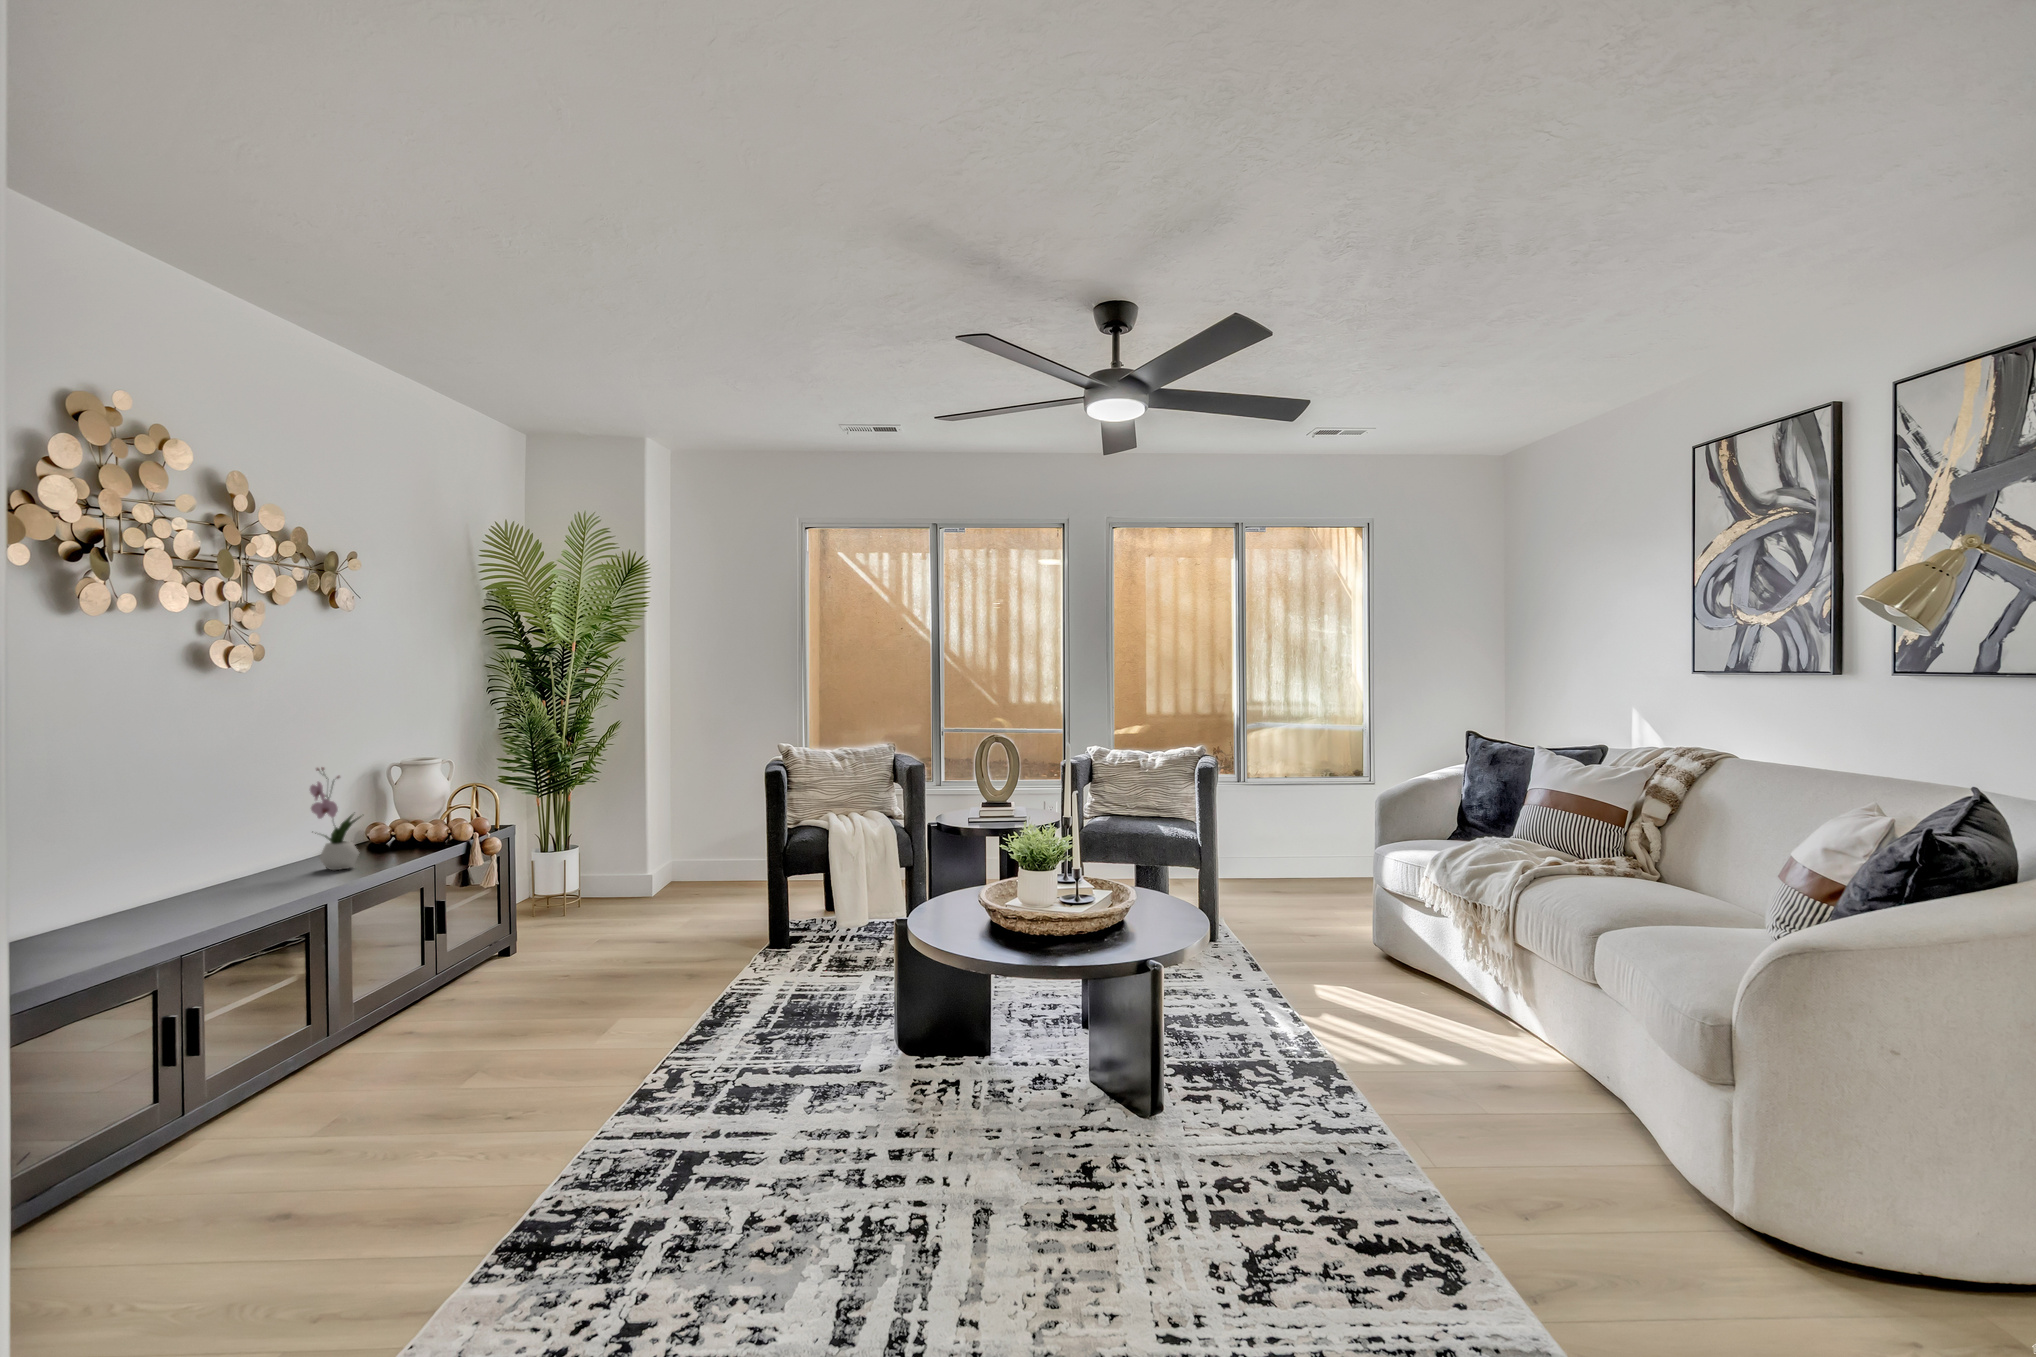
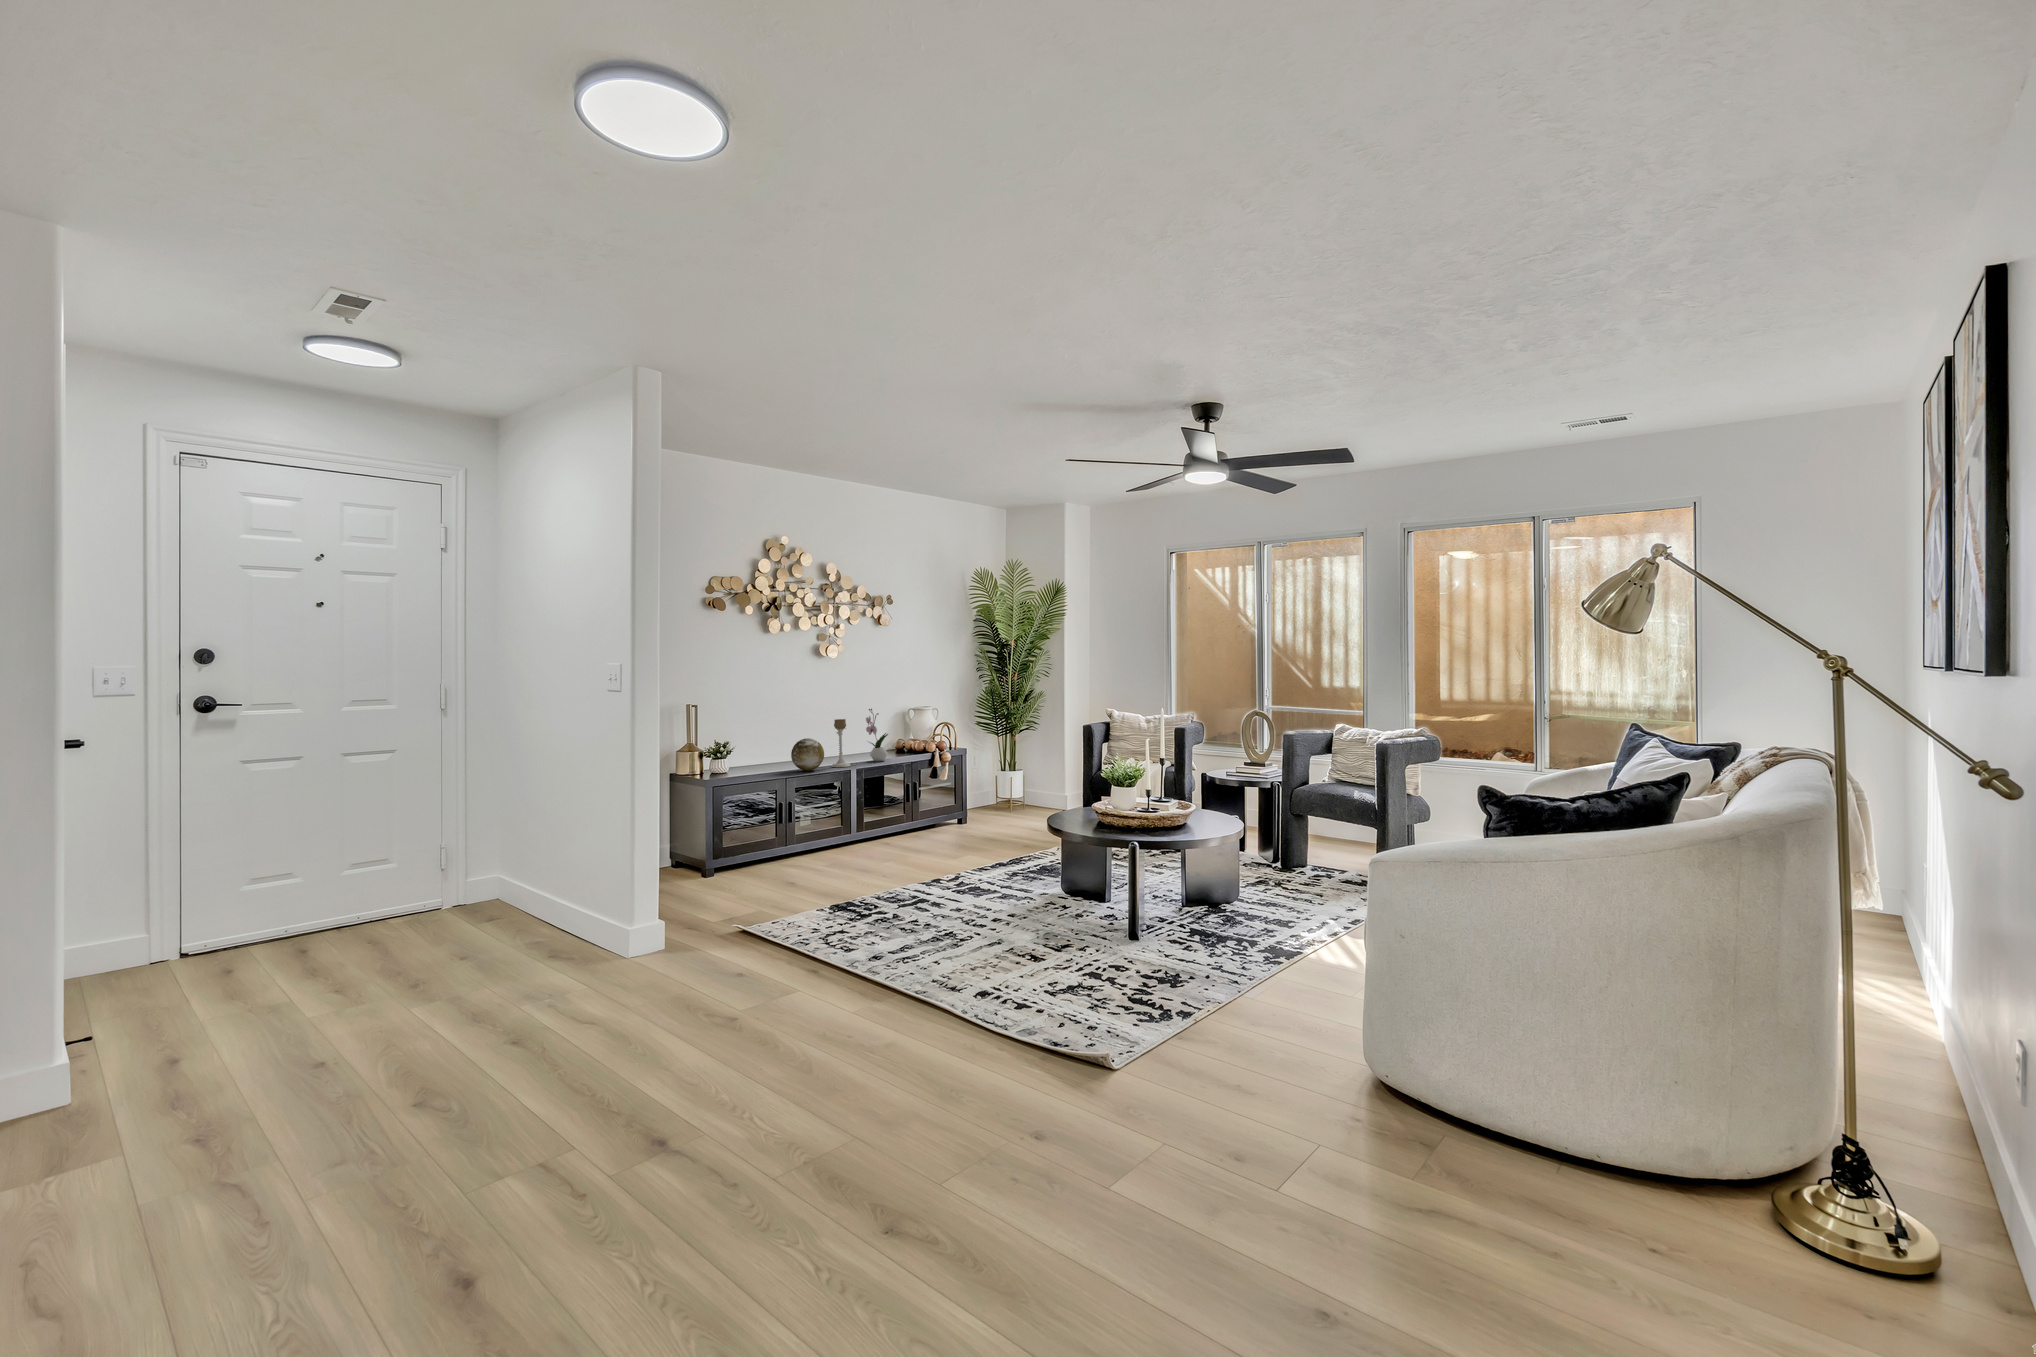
candle holder: none [234,792,283,894] -> present [831,719,851,767]
decorative orb: none [135,840,225,911] -> present [791,738,824,771]

